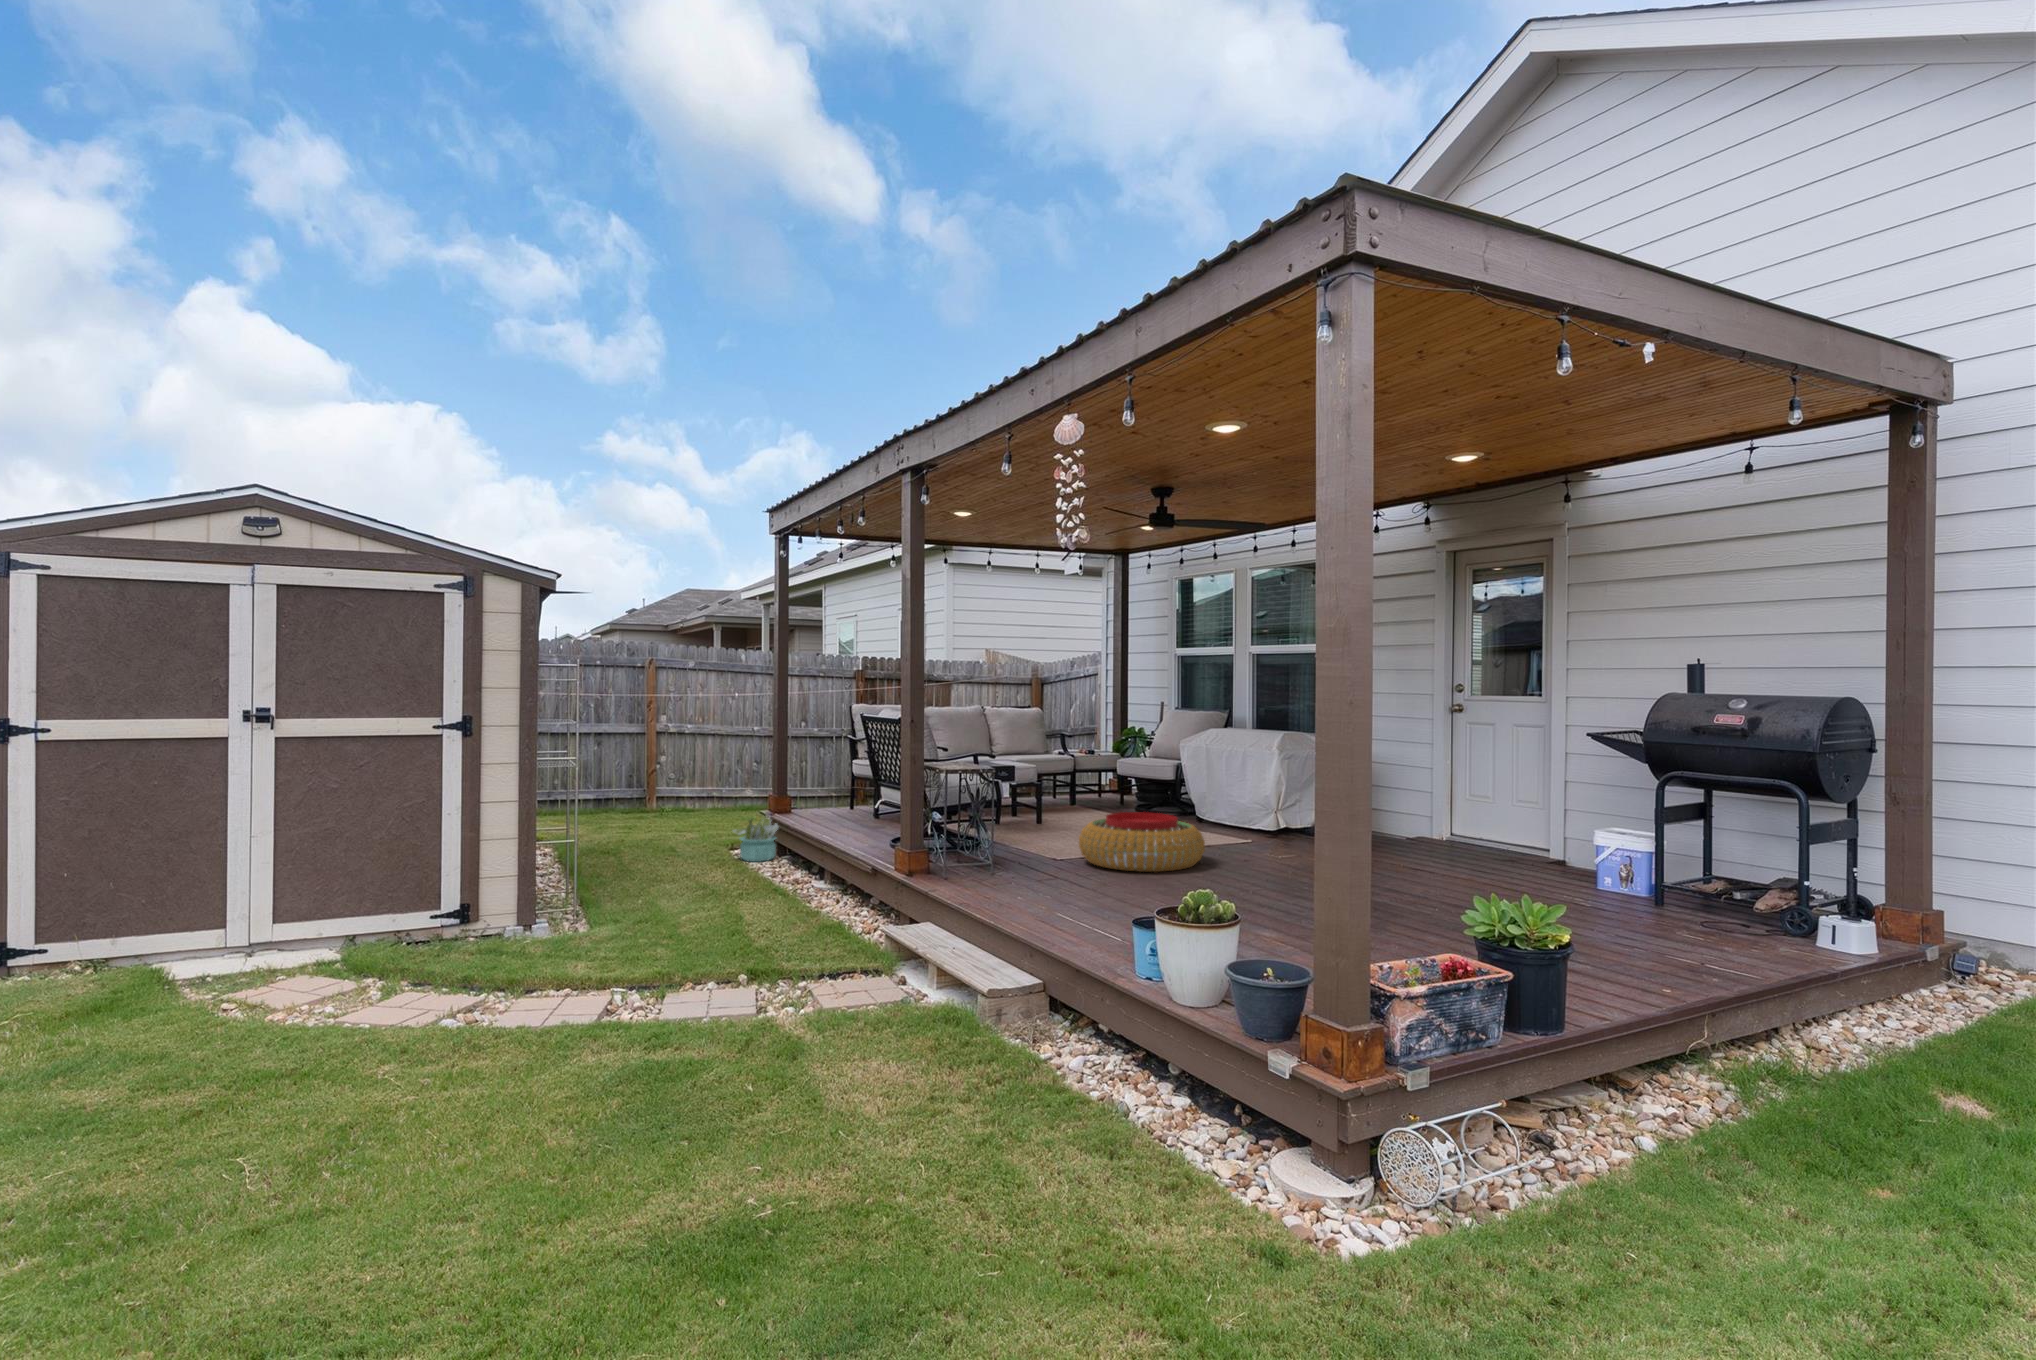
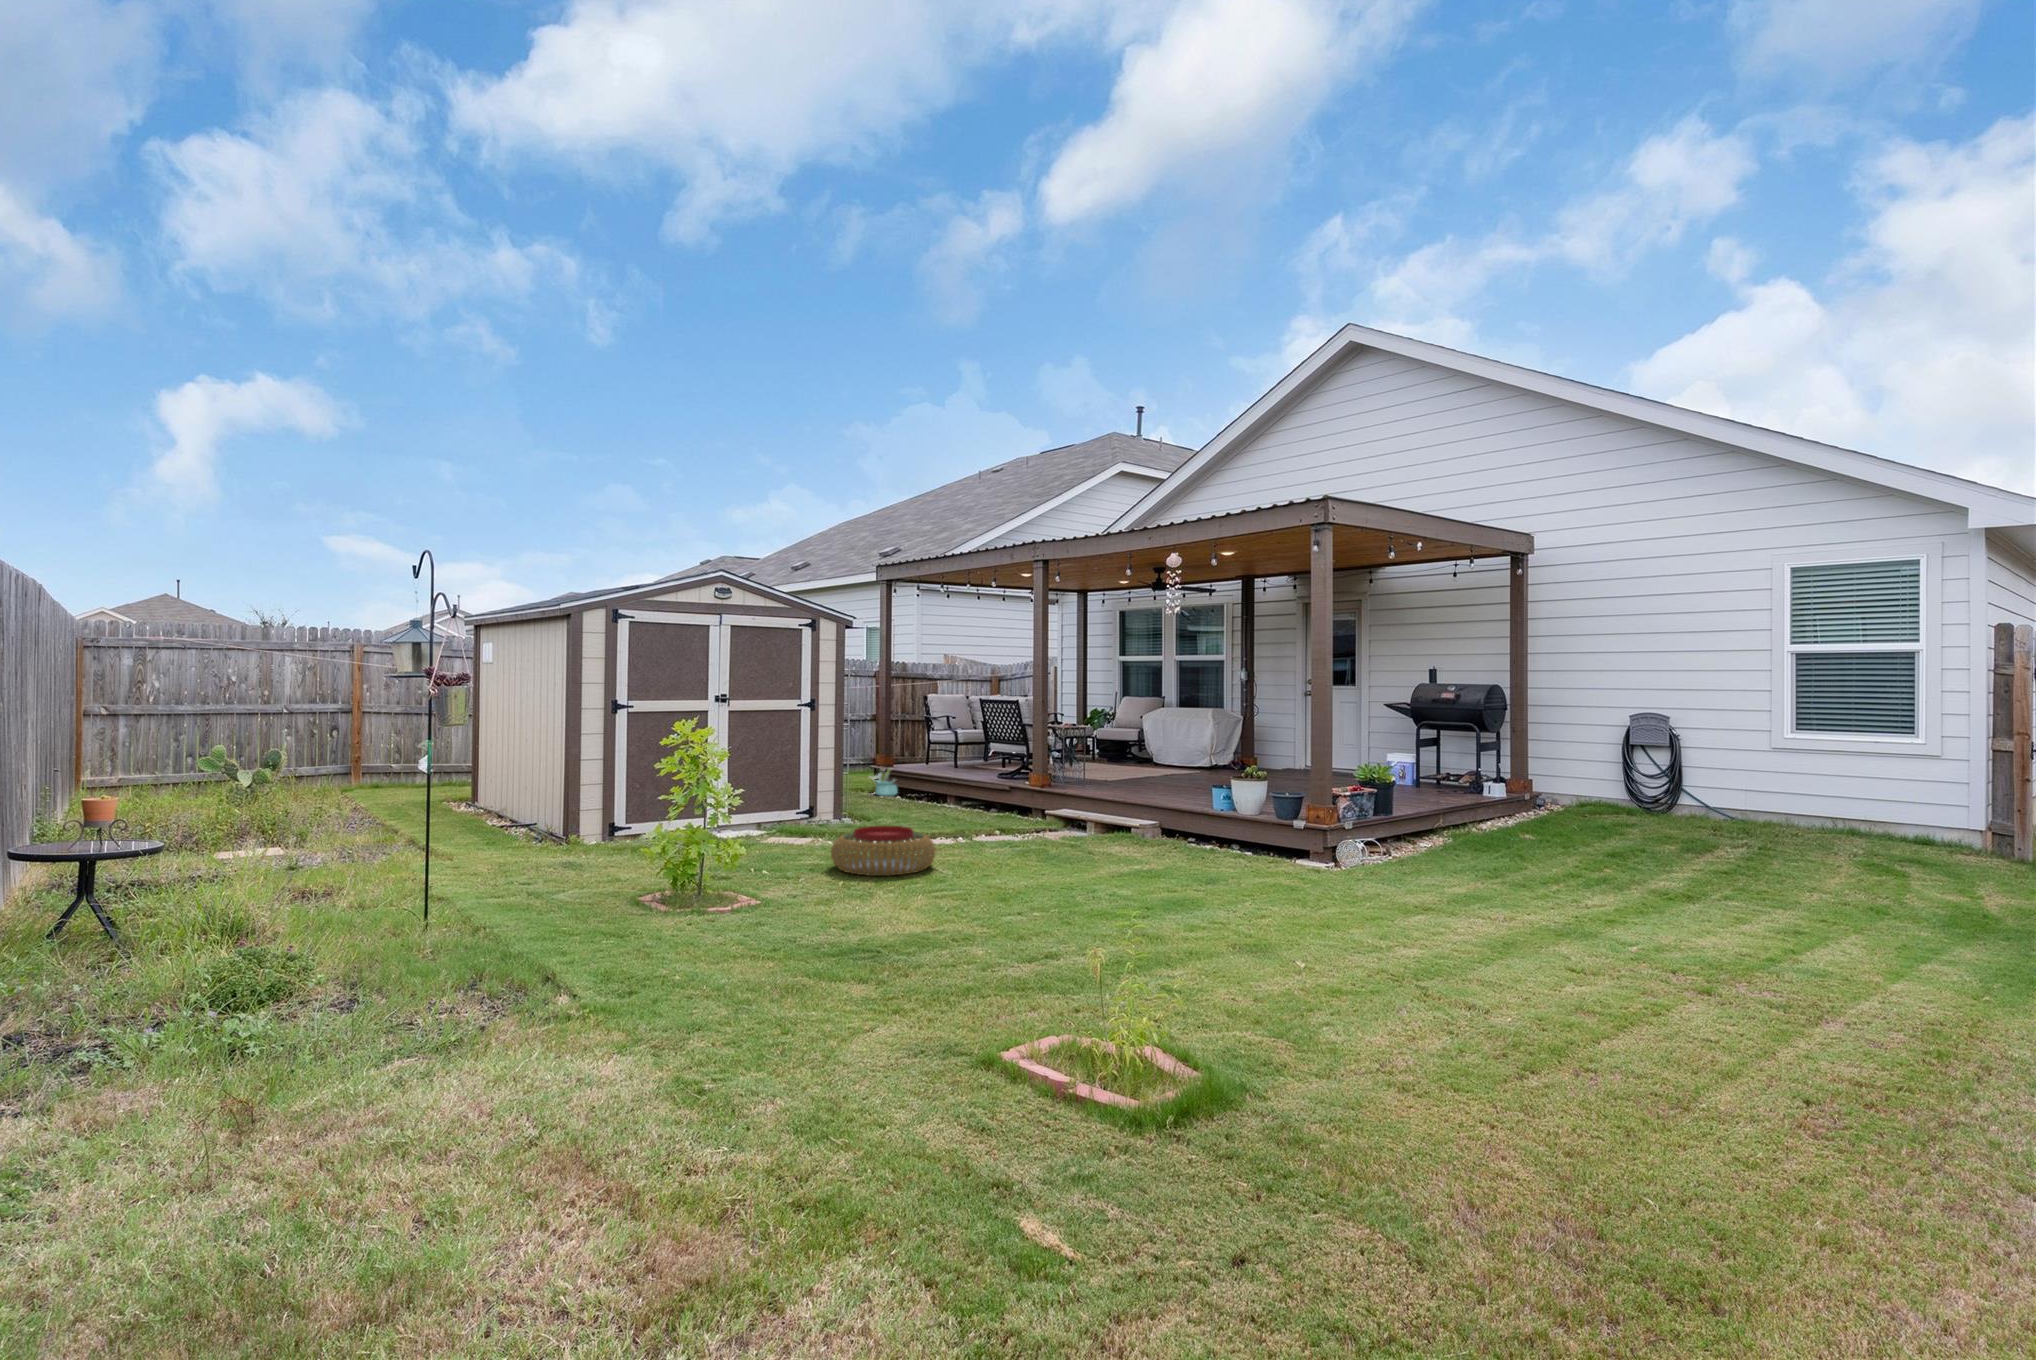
pouf: present [1079,812,1205,872] -> present [831,826,936,876]

